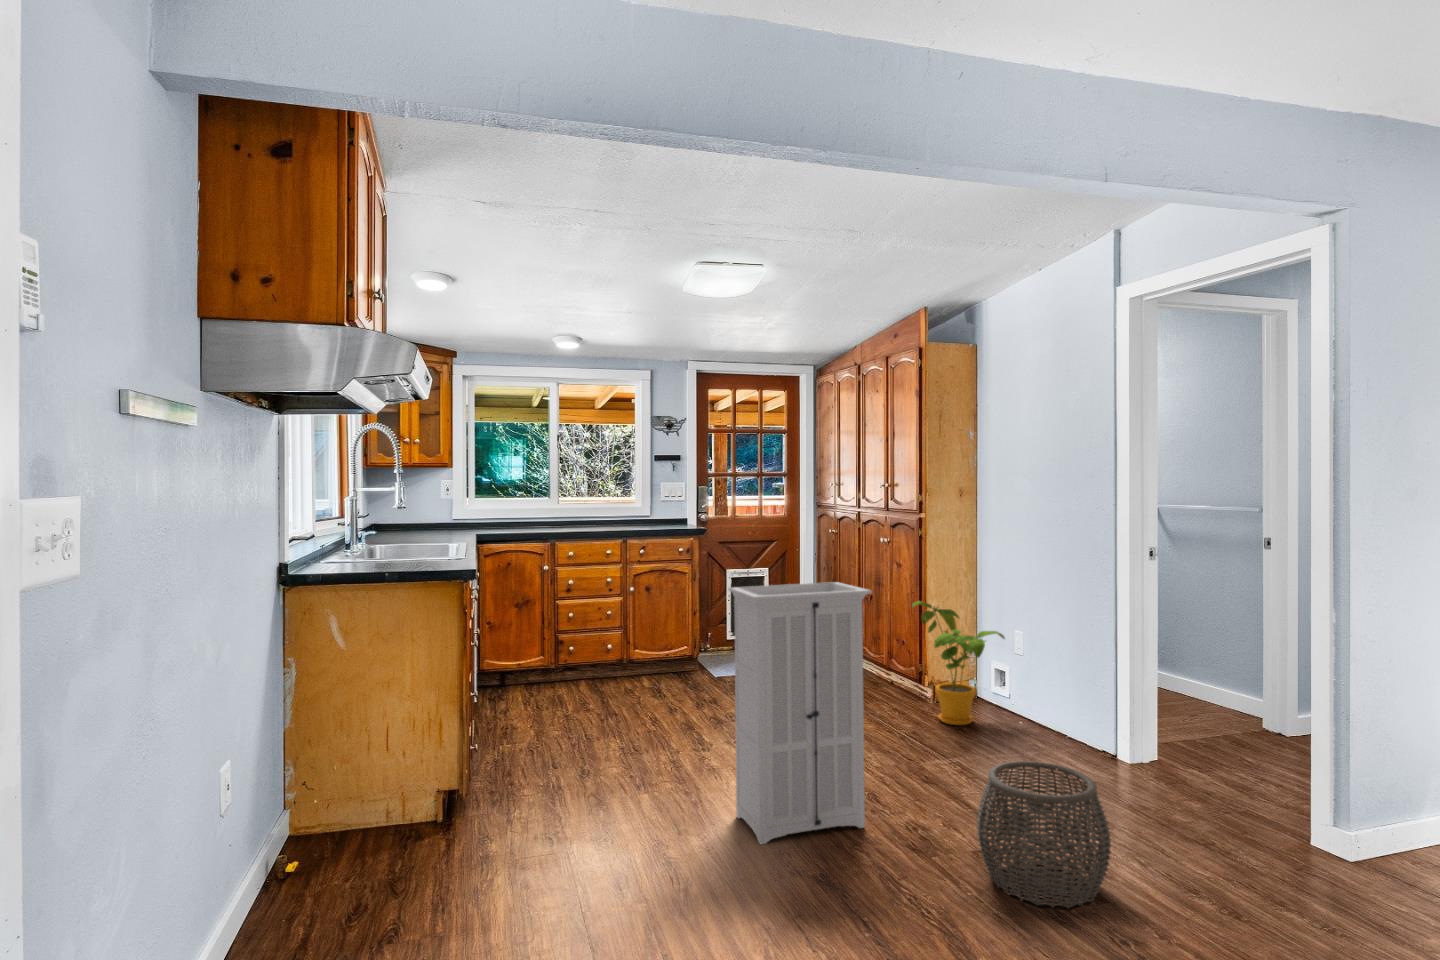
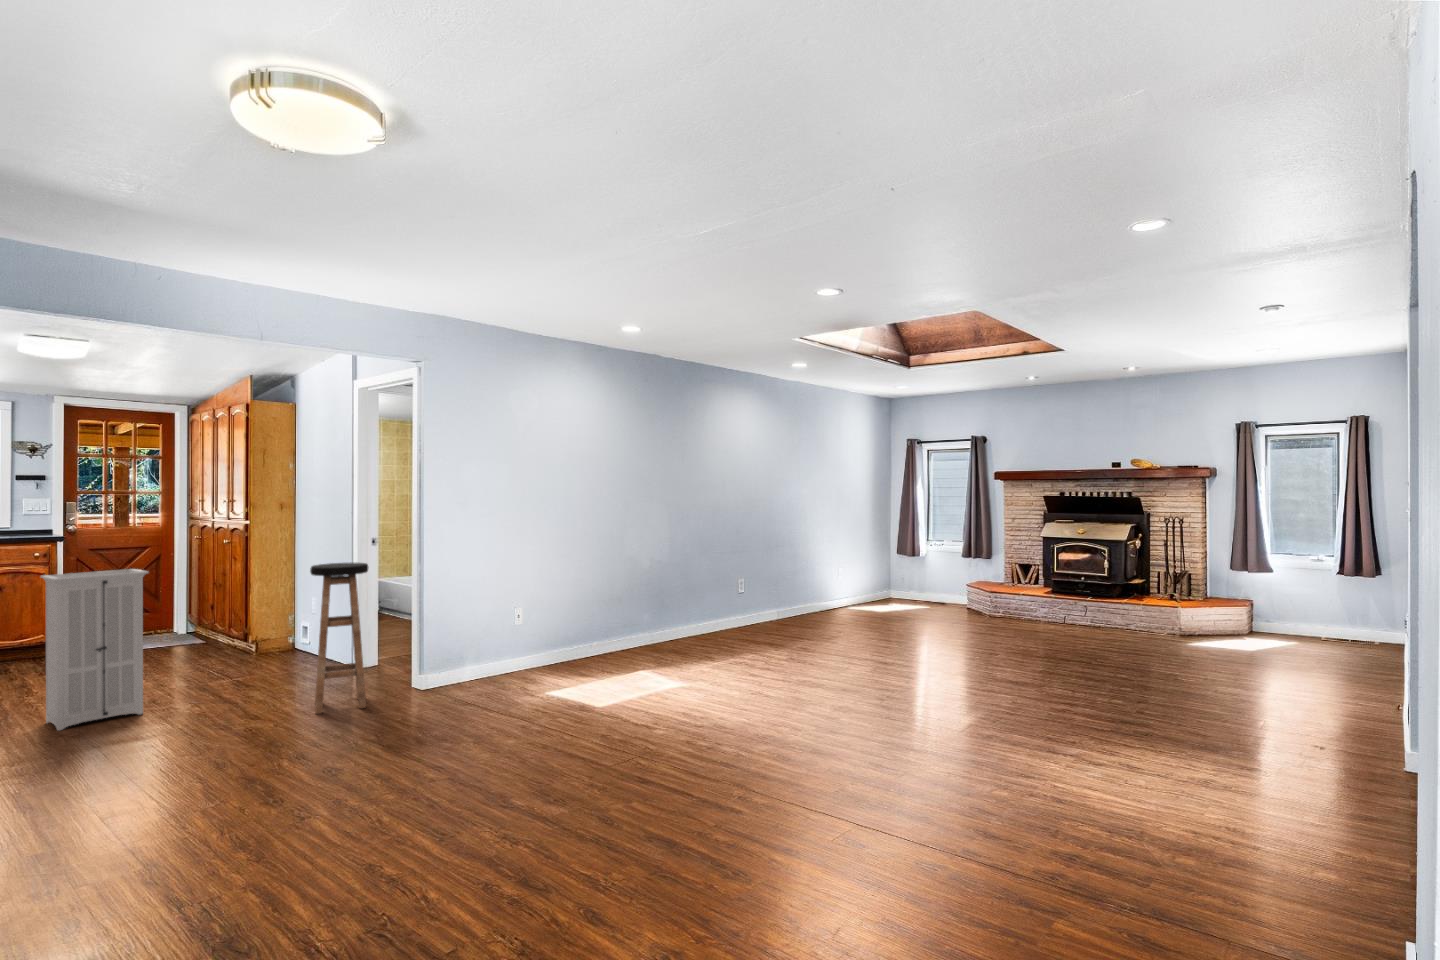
bar stool: none [1164,596,1314,924] -> present [310,563,368,714]
house plant: present [912,601,1005,725] -> none [233,583,304,663]
woven basket: present [977,761,1111,908] -> none [199,656,276,724]

